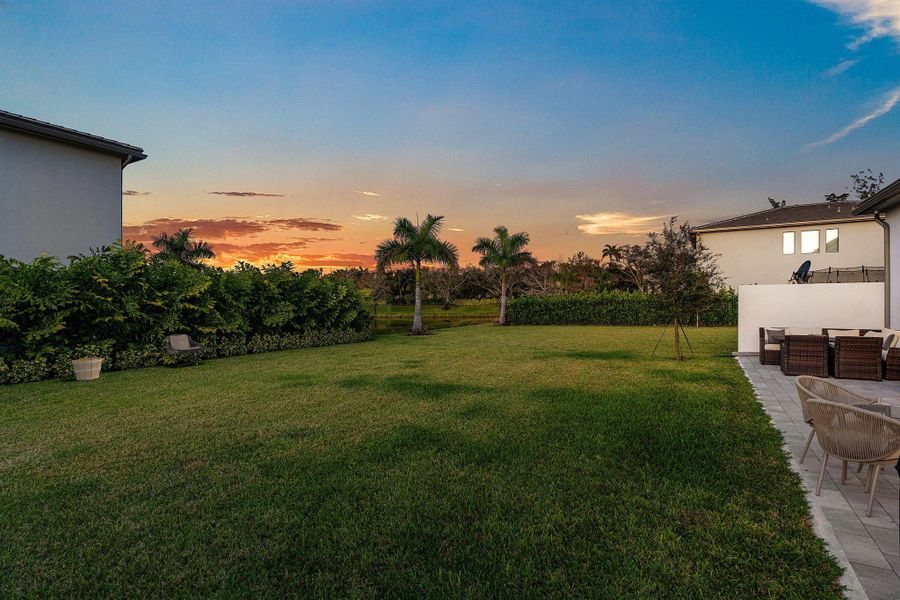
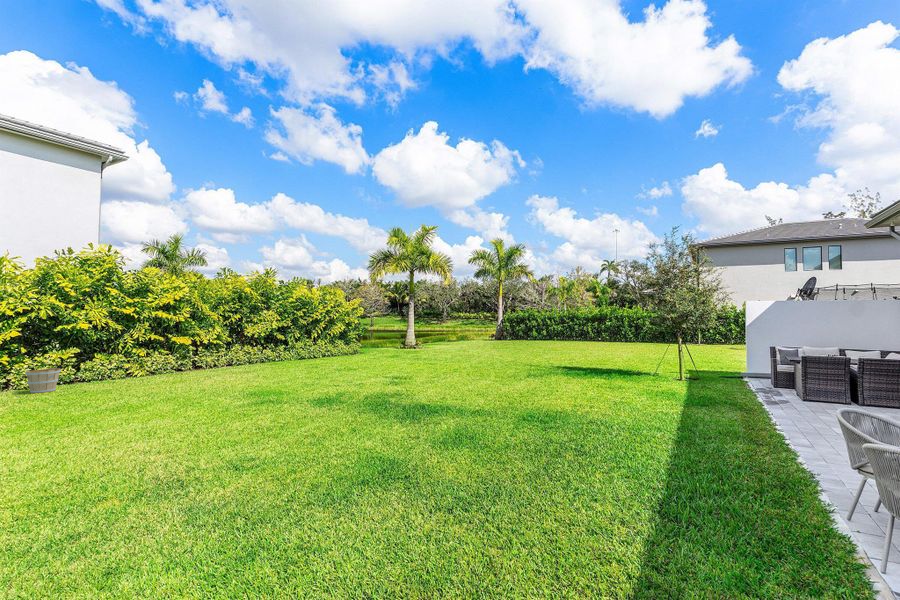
lounge chair: present [165,334,204,368] -> none [133,344,176,381]

